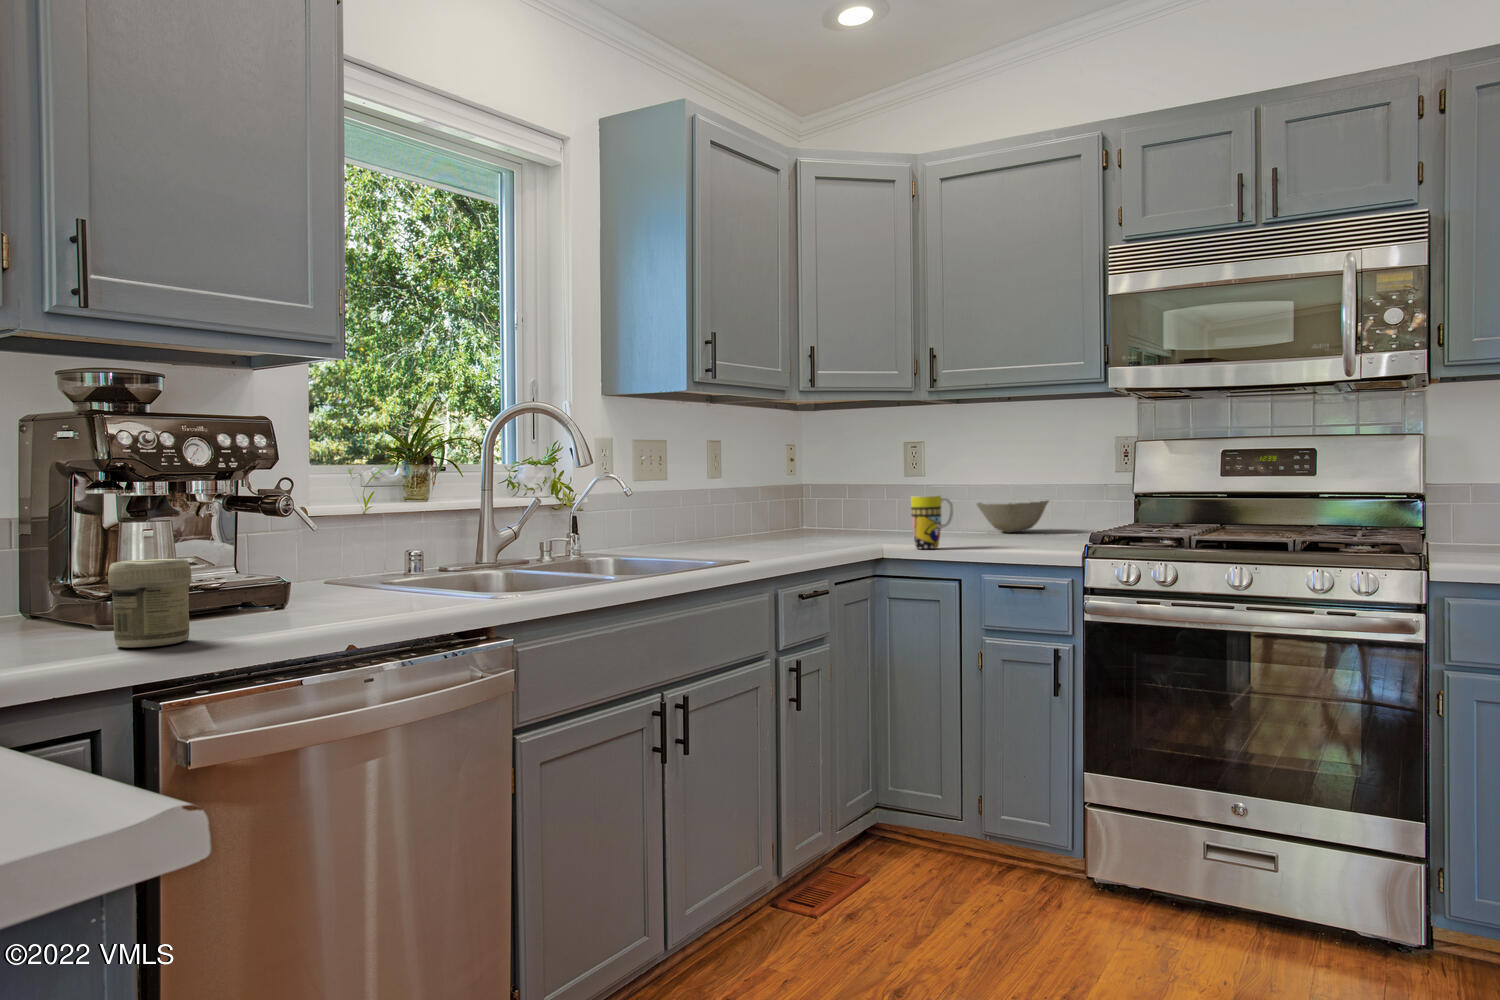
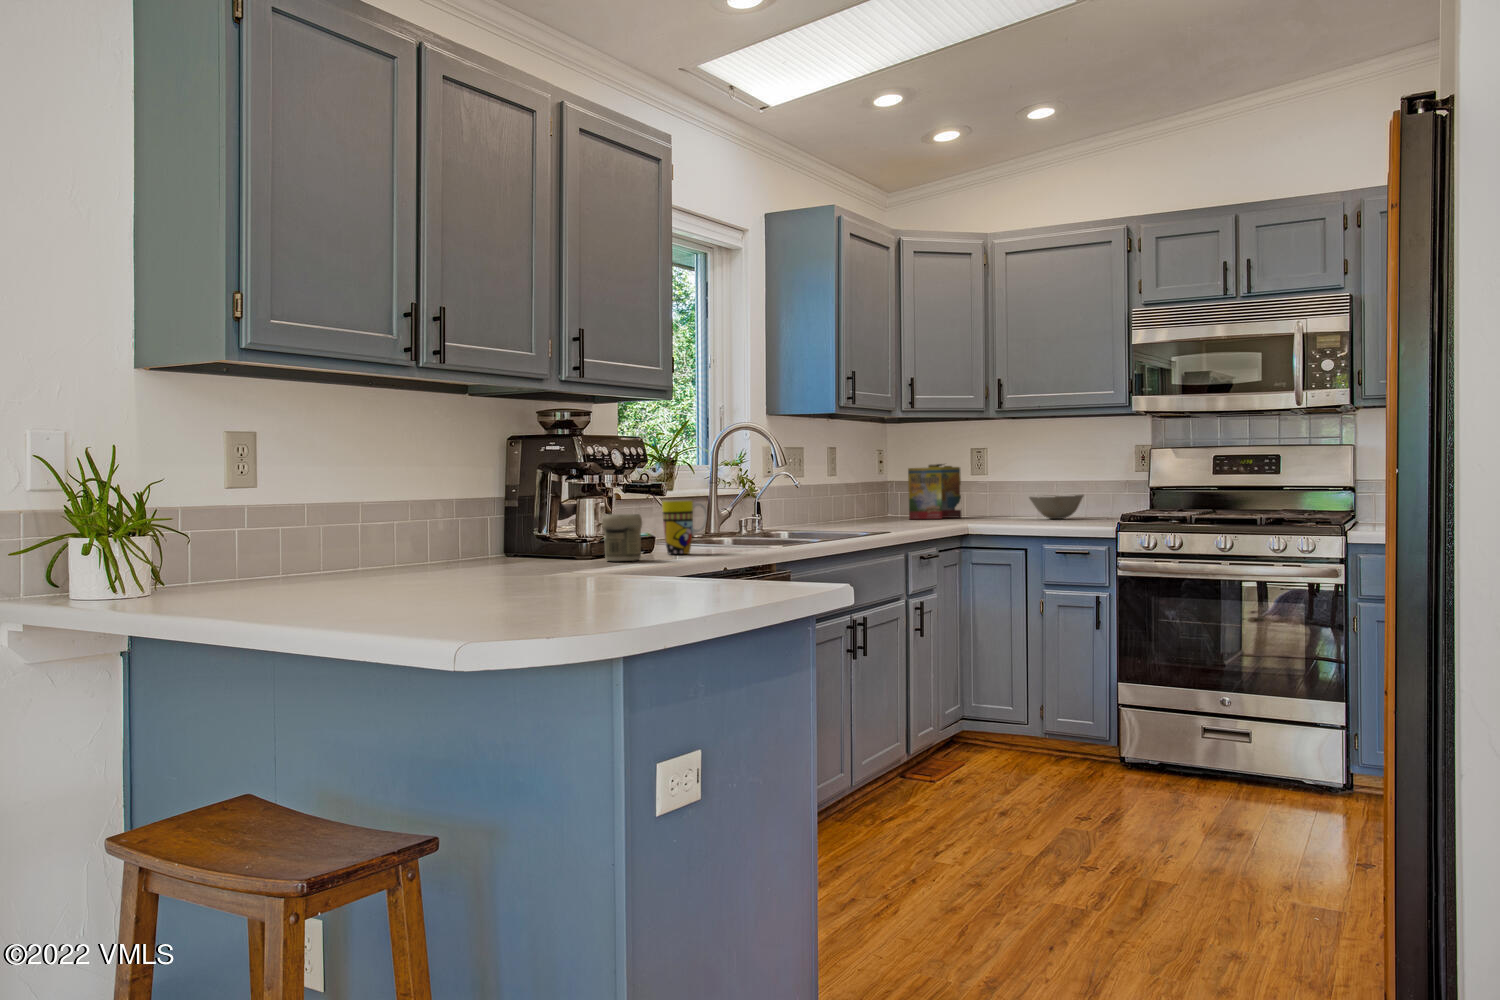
cereal box: none [823,460,894,532] -> present [908,464,961,519]
mug: present [911,495,953,549] -> present [662,500,707,554]

